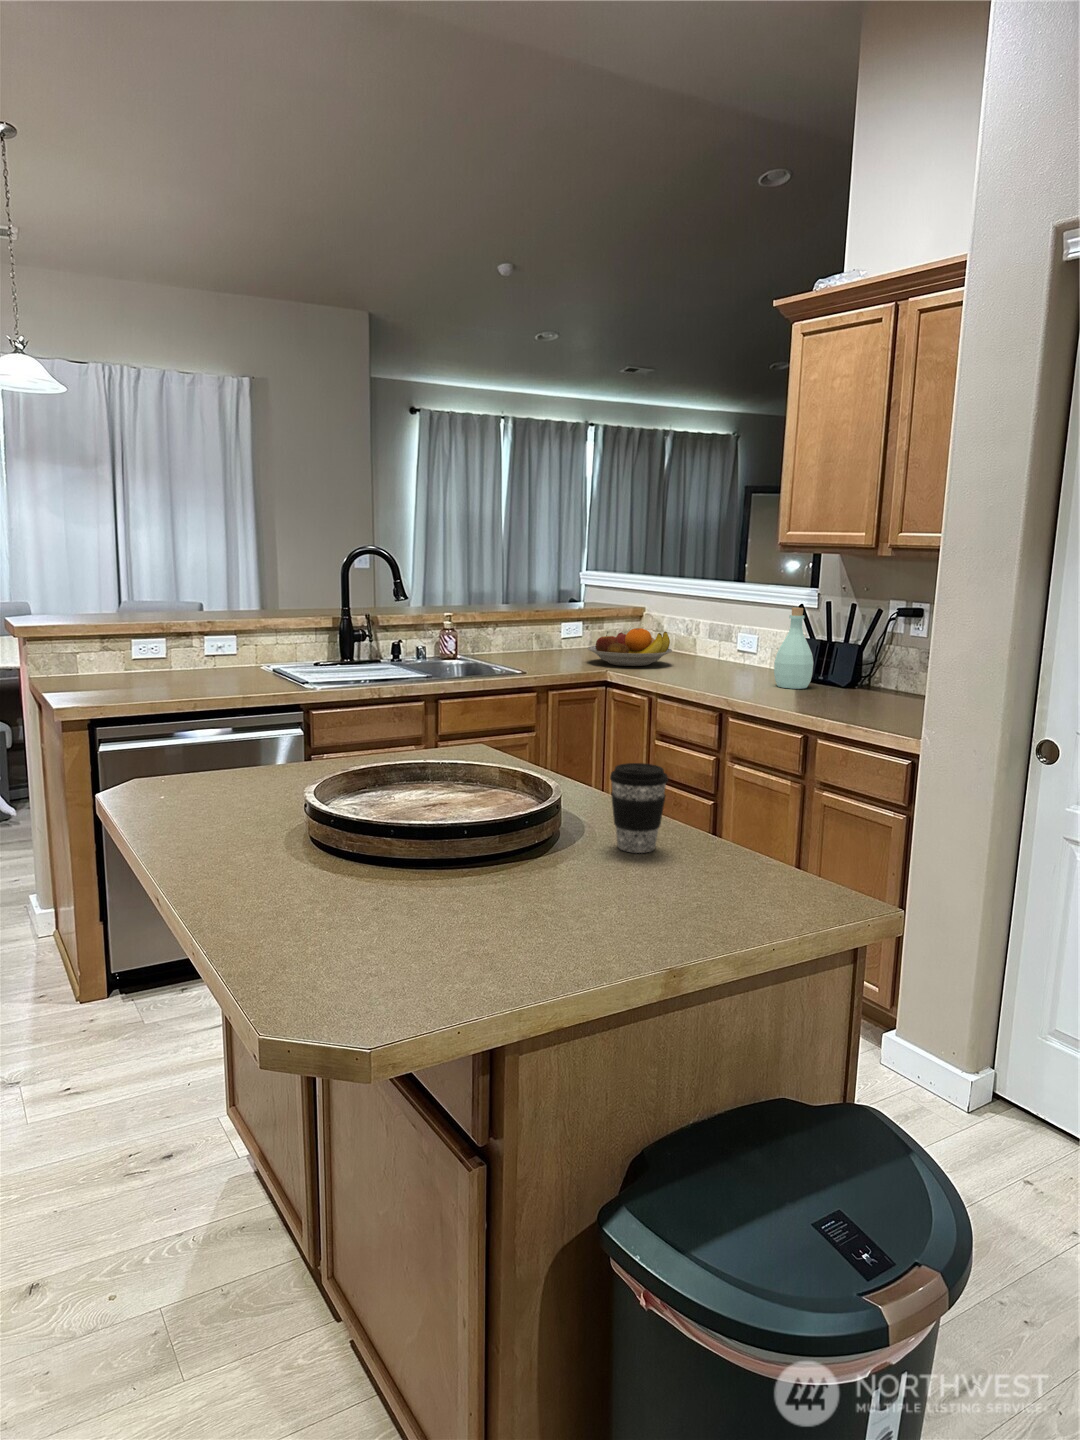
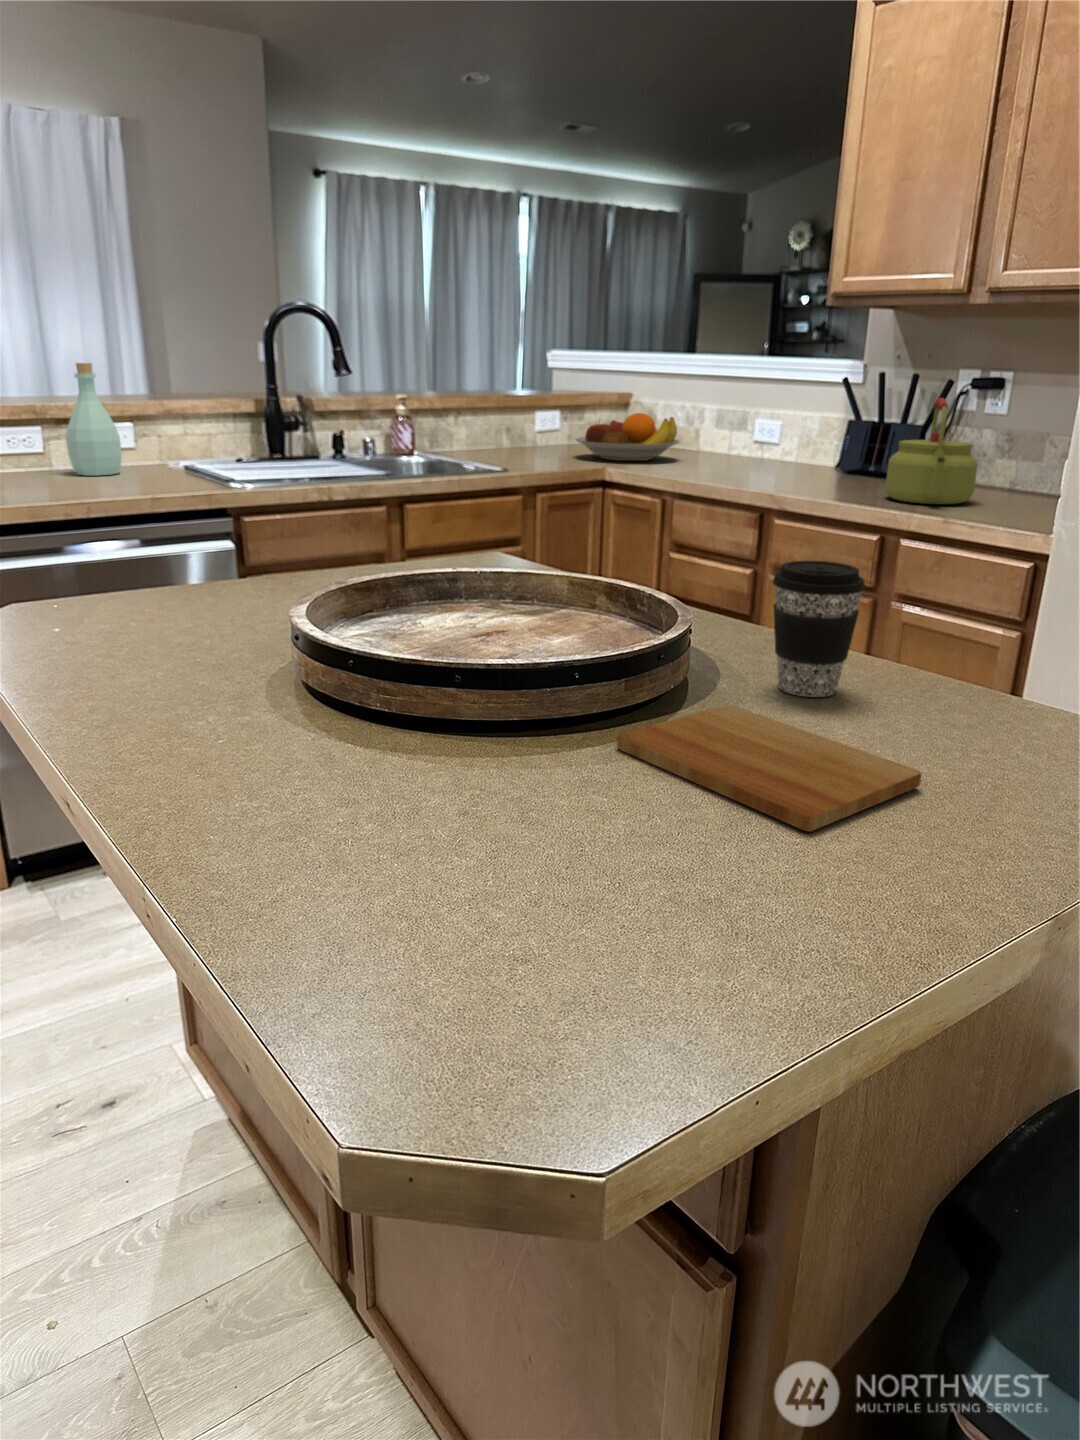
bottle: present [774,608,814,689] -> present [66,363,122,476]
kettle: none [817,627,889,710] -> present [885,398,978,505]
cutting board: none [487,855,660,927] -> present [617,705,921,831]

